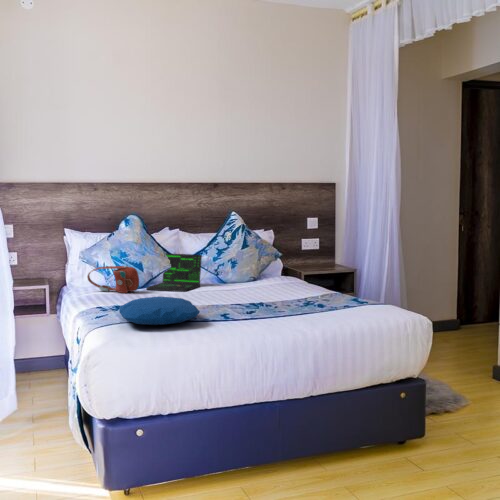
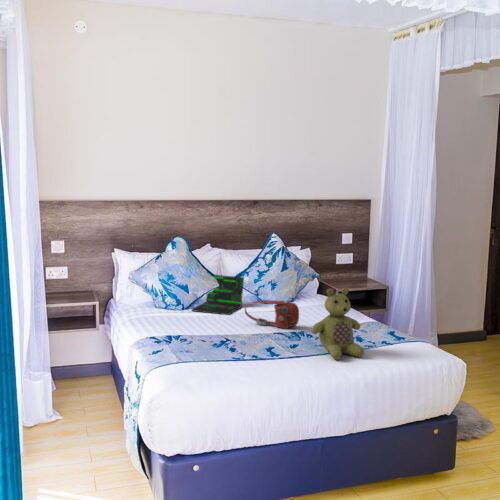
stuffed bear: none [268,246,324,320] -> present [312,288,364,360]
handbag: present [87,266,139,293] -> present [245,300,299,329]
pillow: present [119,296,199,325] -> none [173,332,249,365]

